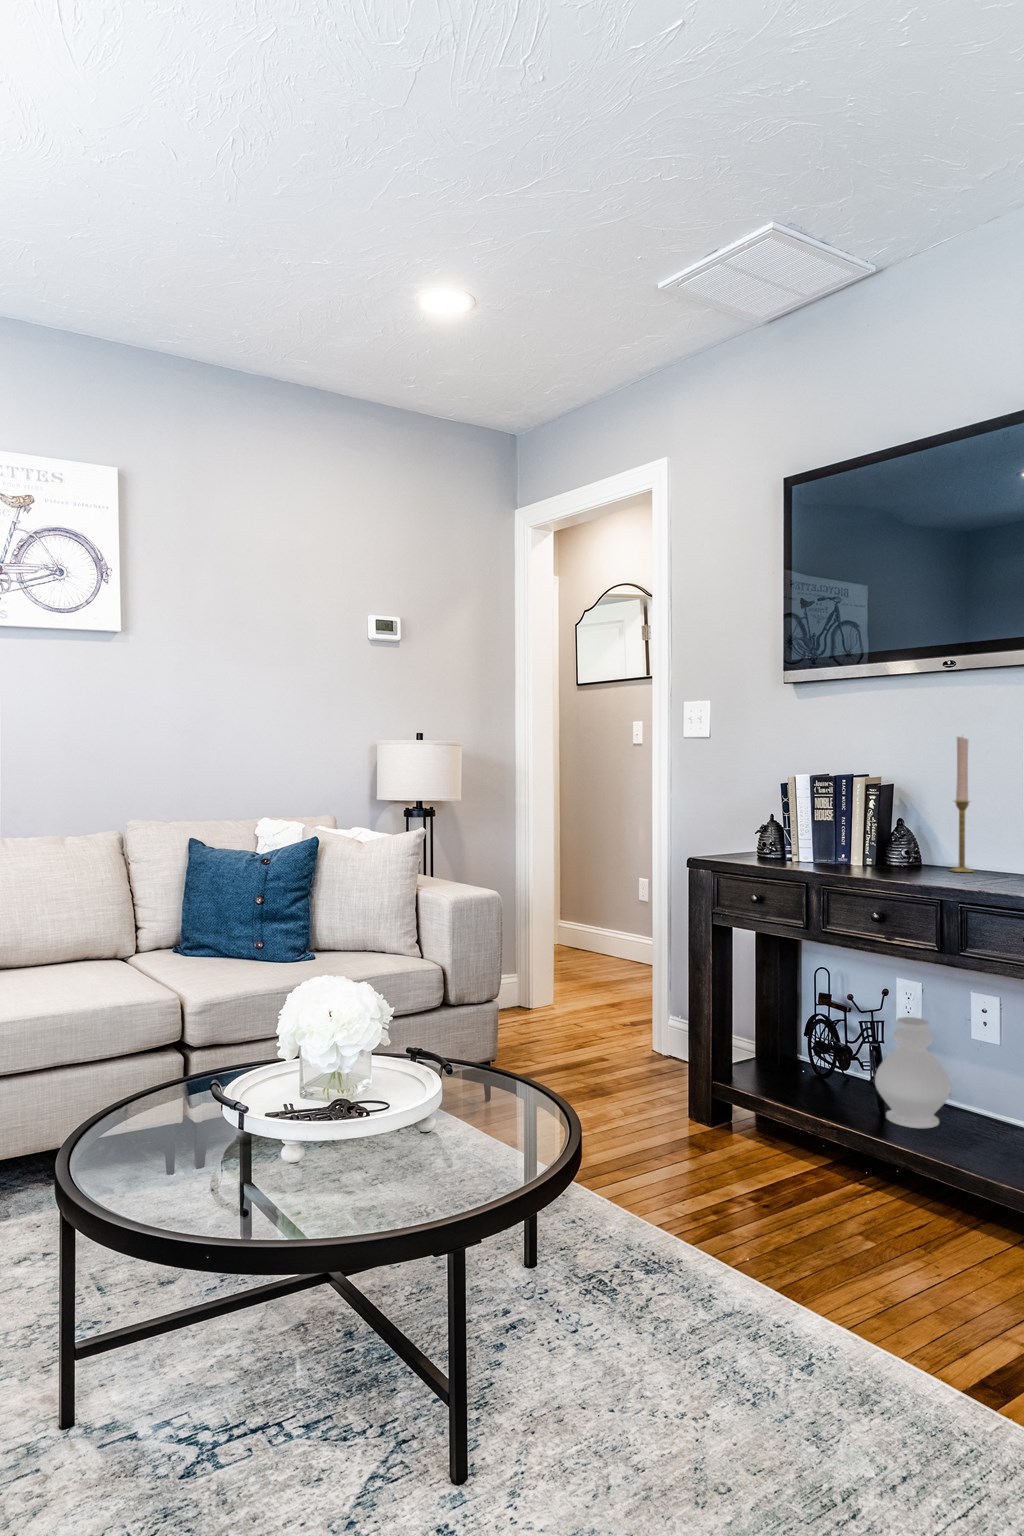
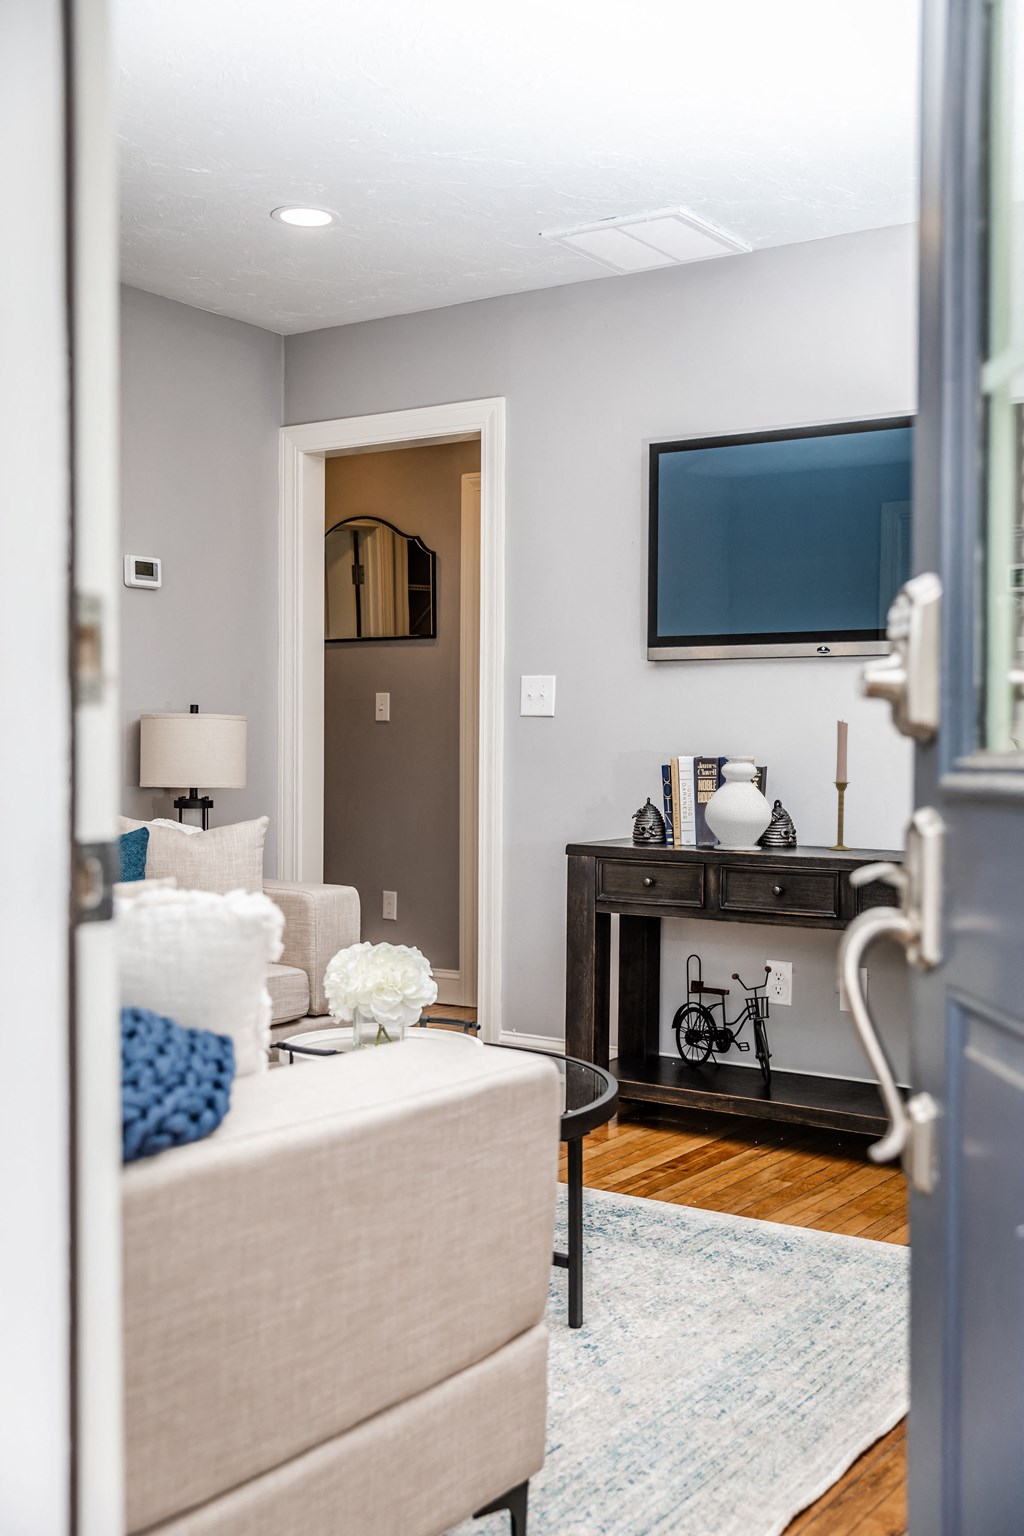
decorative vase: present [875,1017,951,1128] -> present [705,756,772,850]

